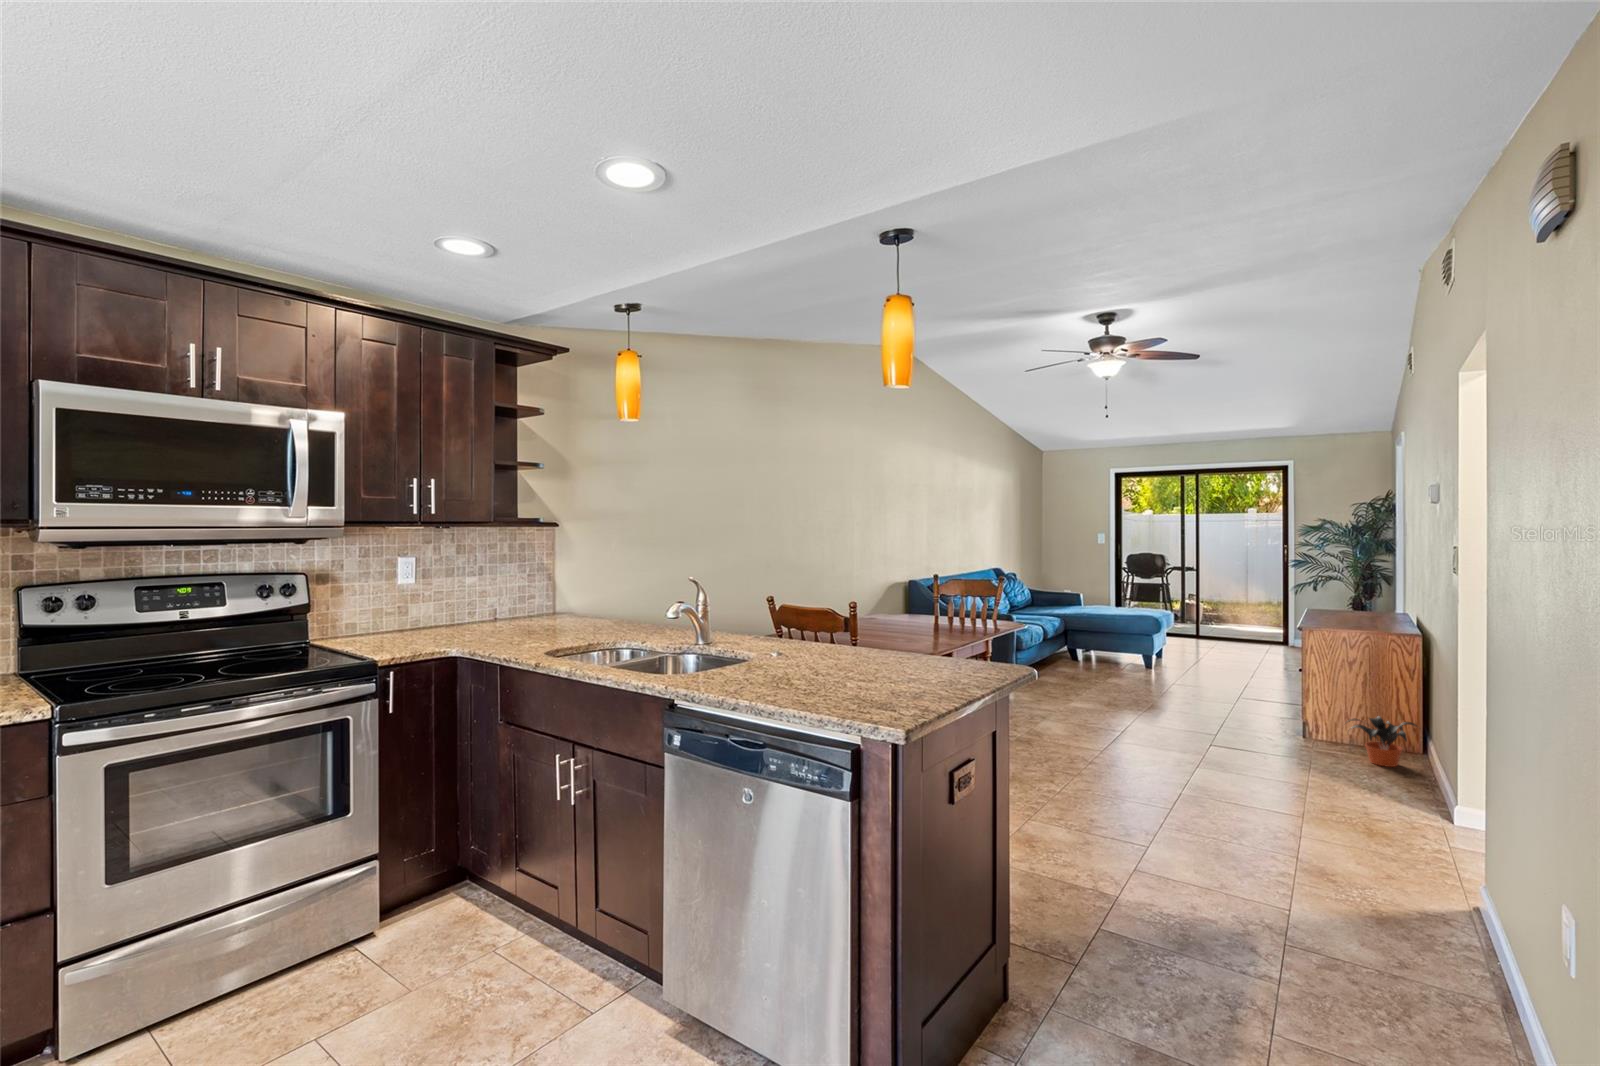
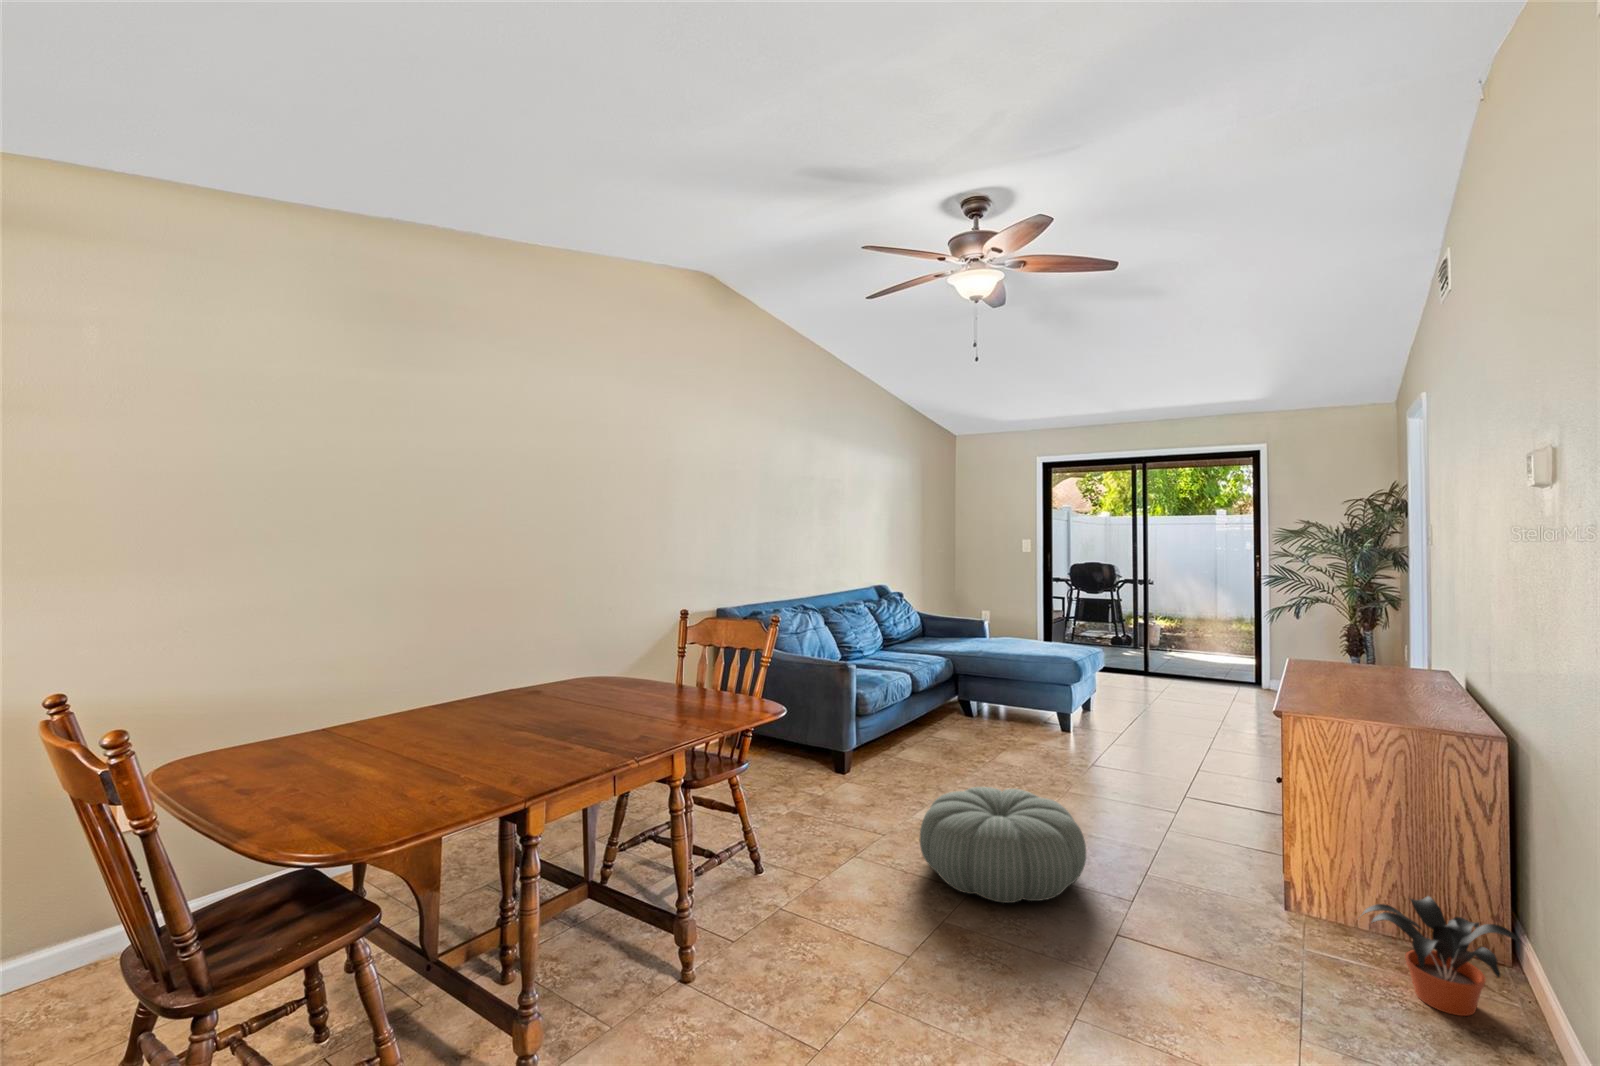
pouf: none [1088,682,1191,737] -> present [920,787,1086,903]

